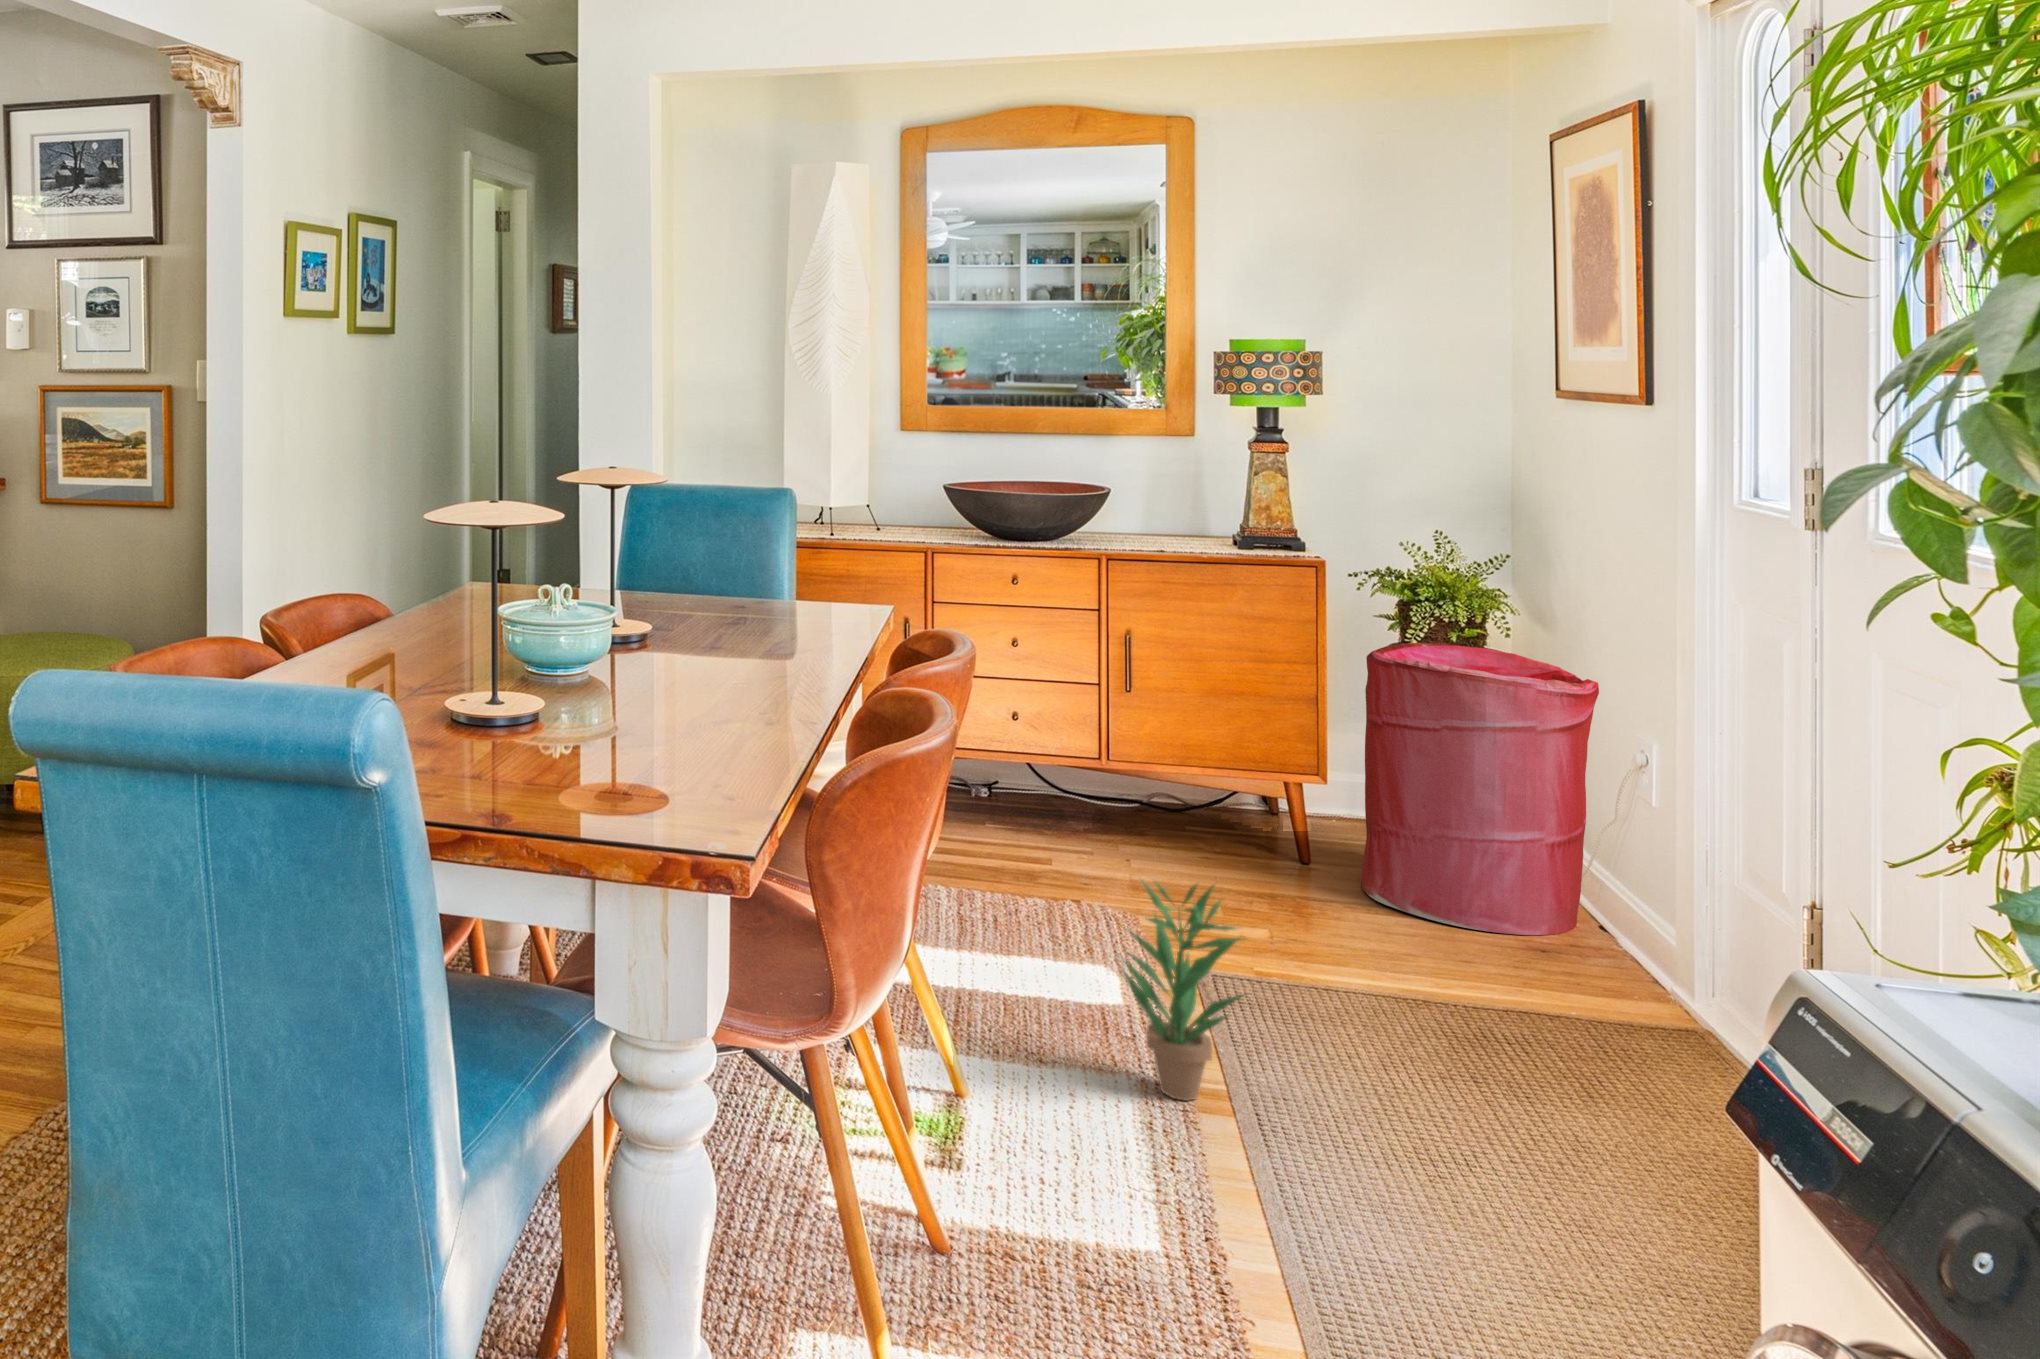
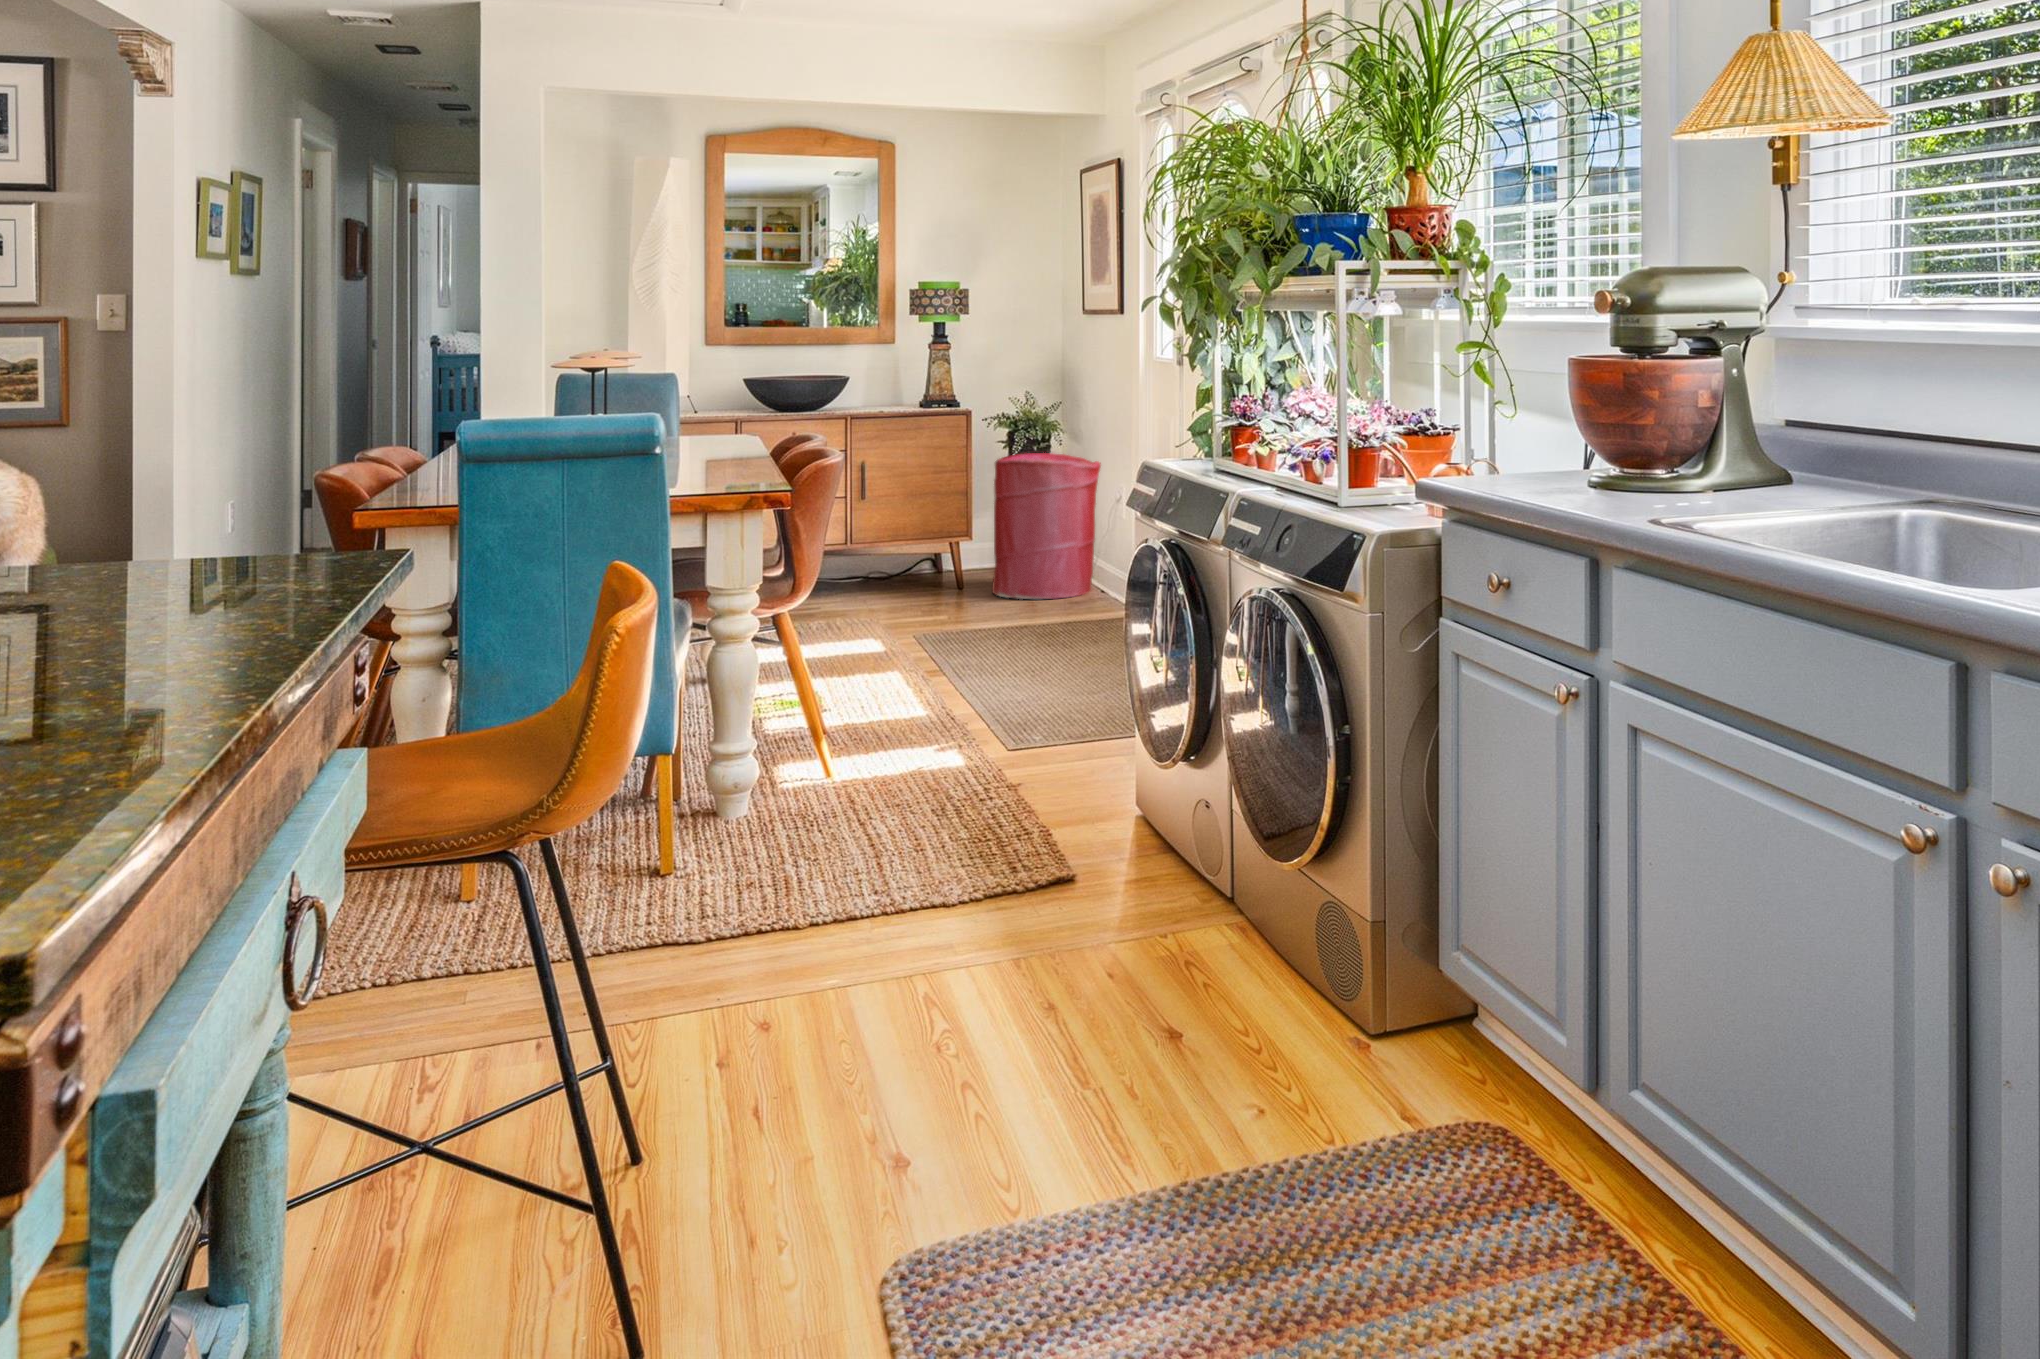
potted plant: present [1123,878,1242,1101] -> none [889,558,953,673]

